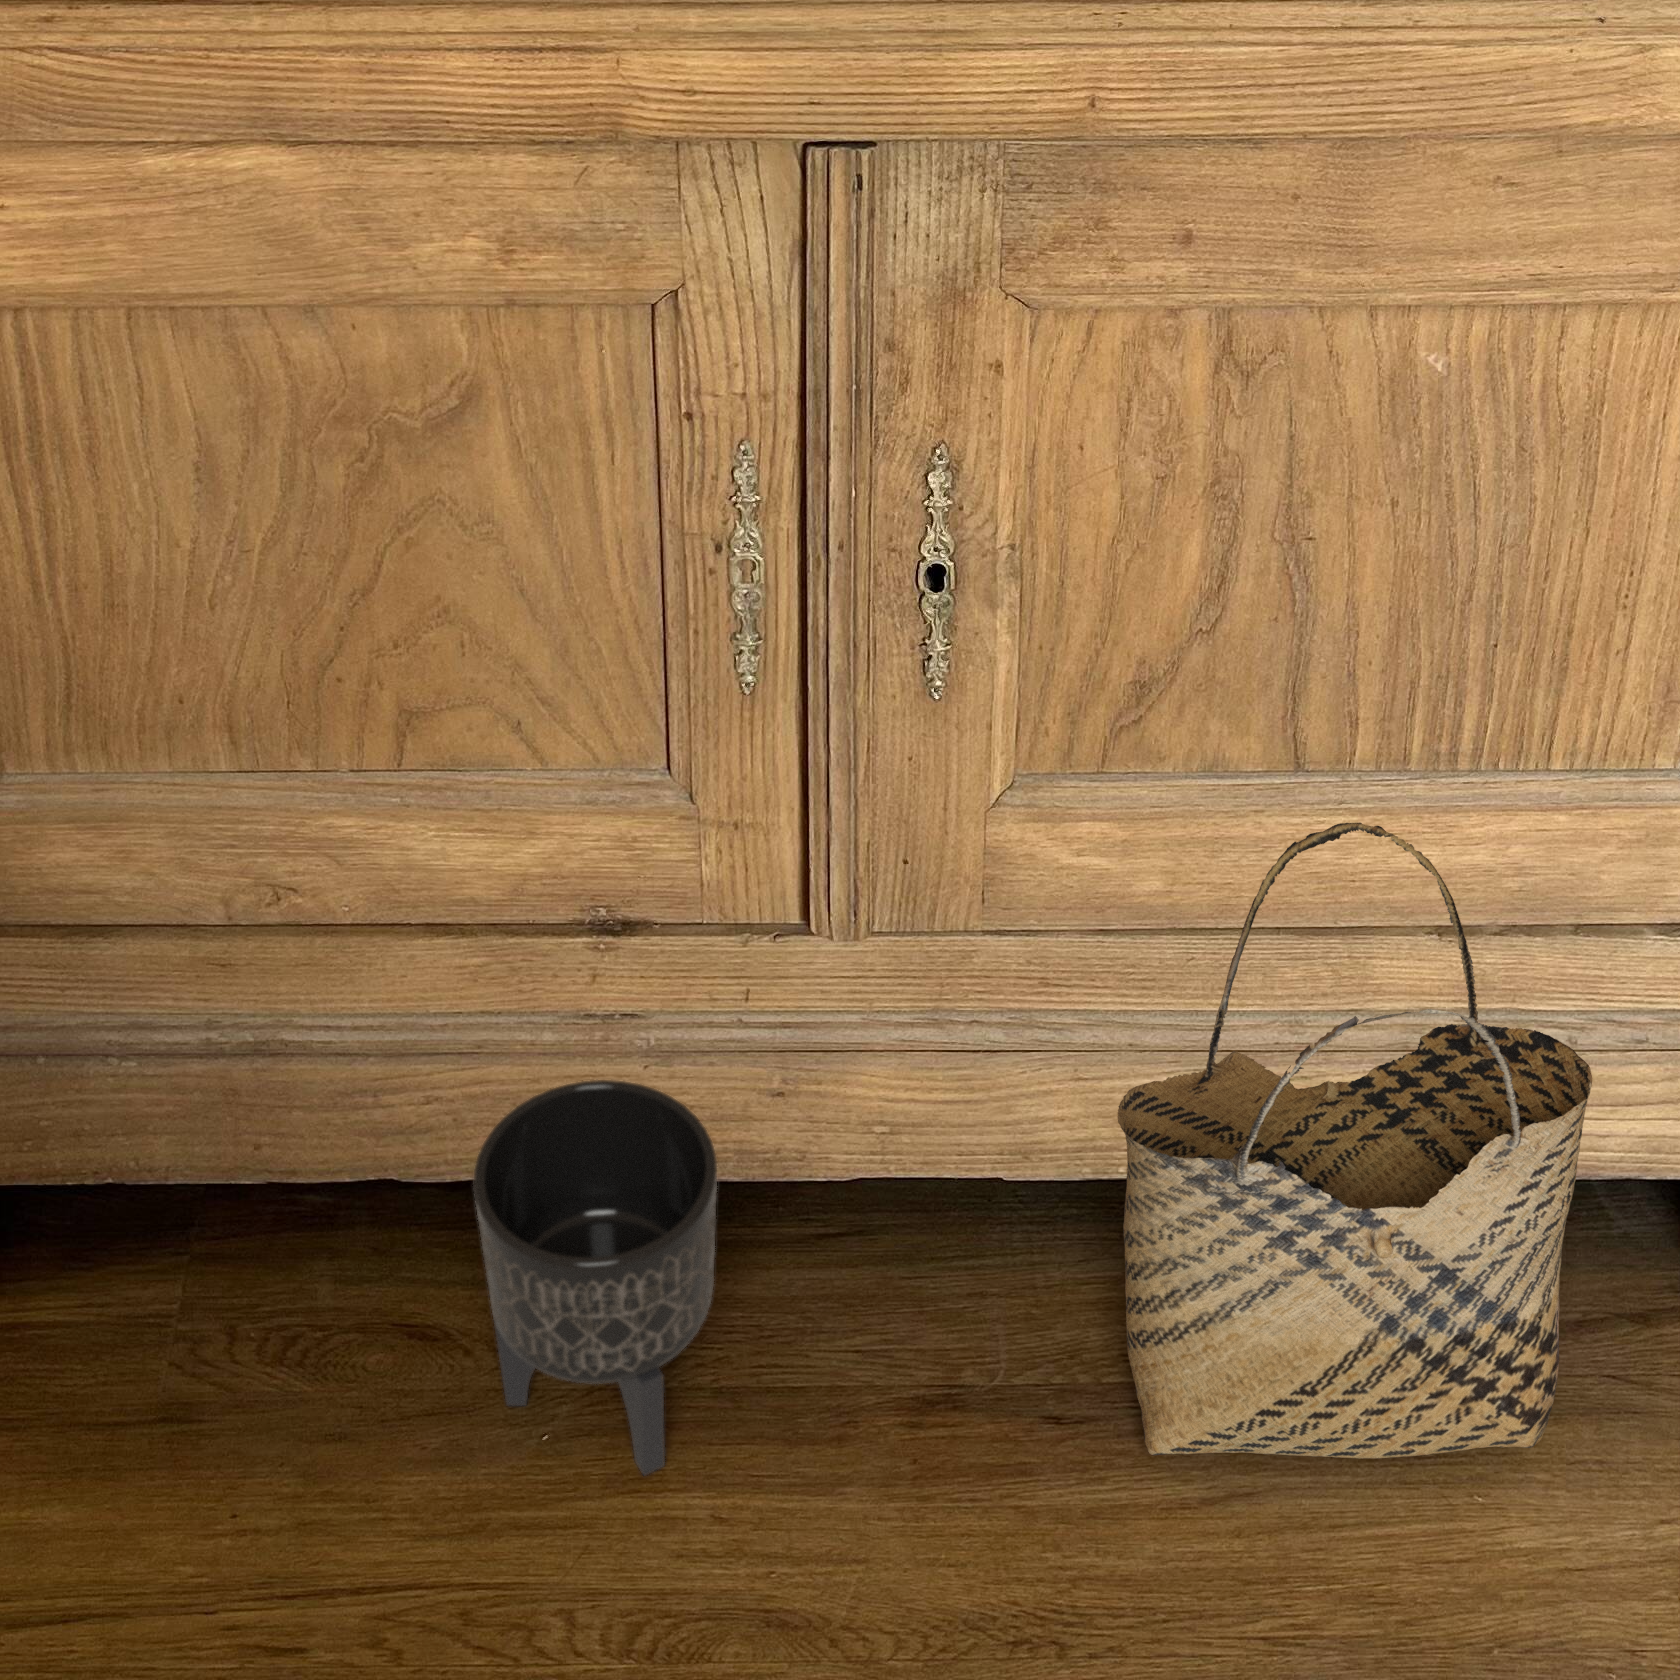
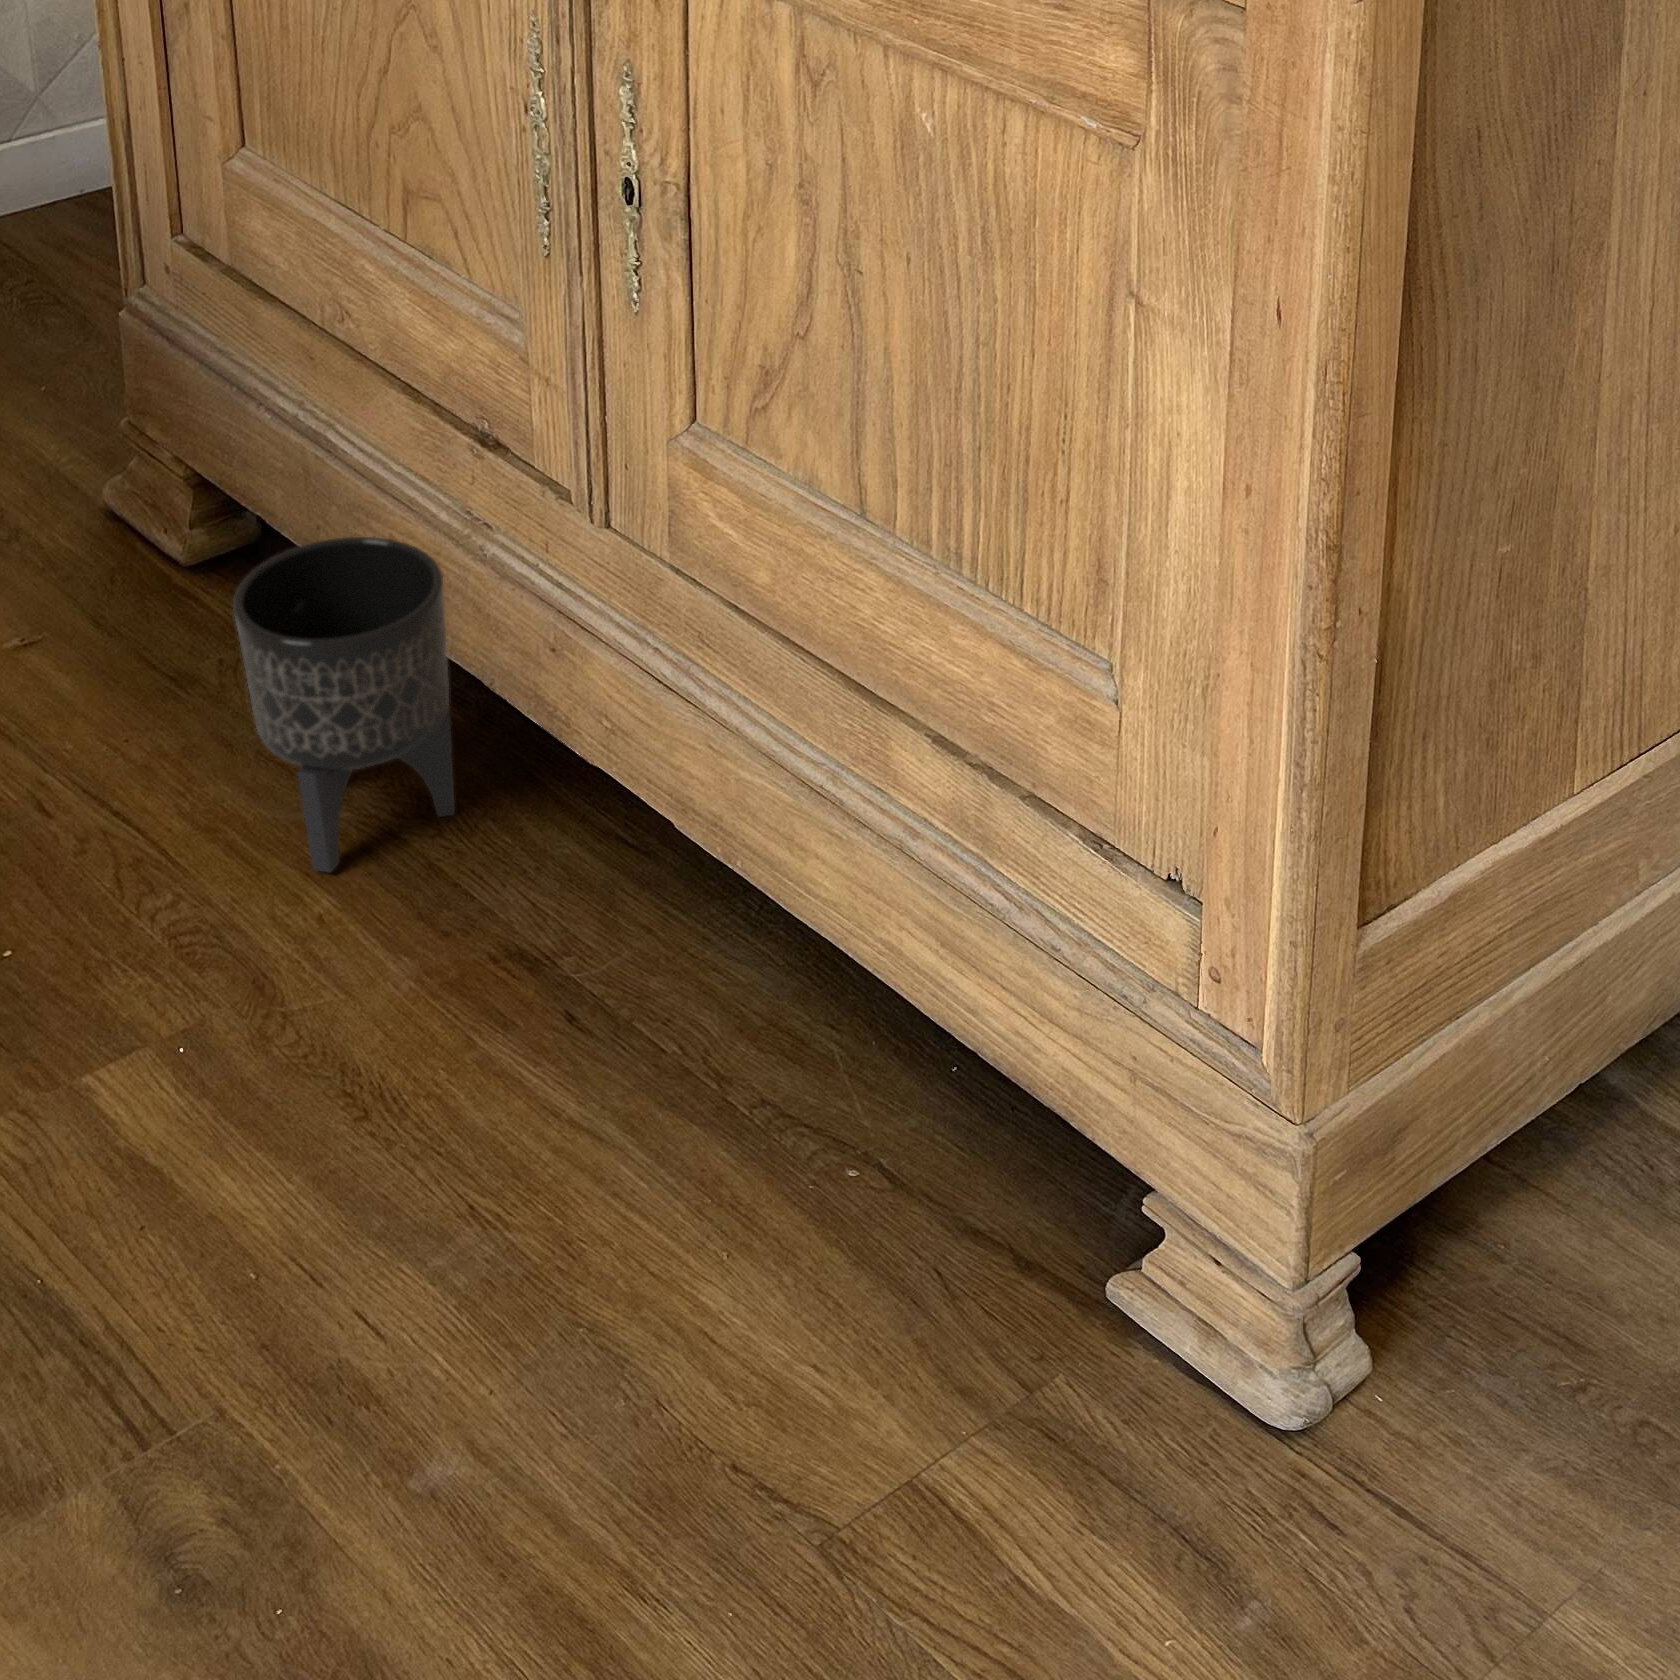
woven basket: present [1118,823,1592,1459] -> none [550,550,926,1241]

